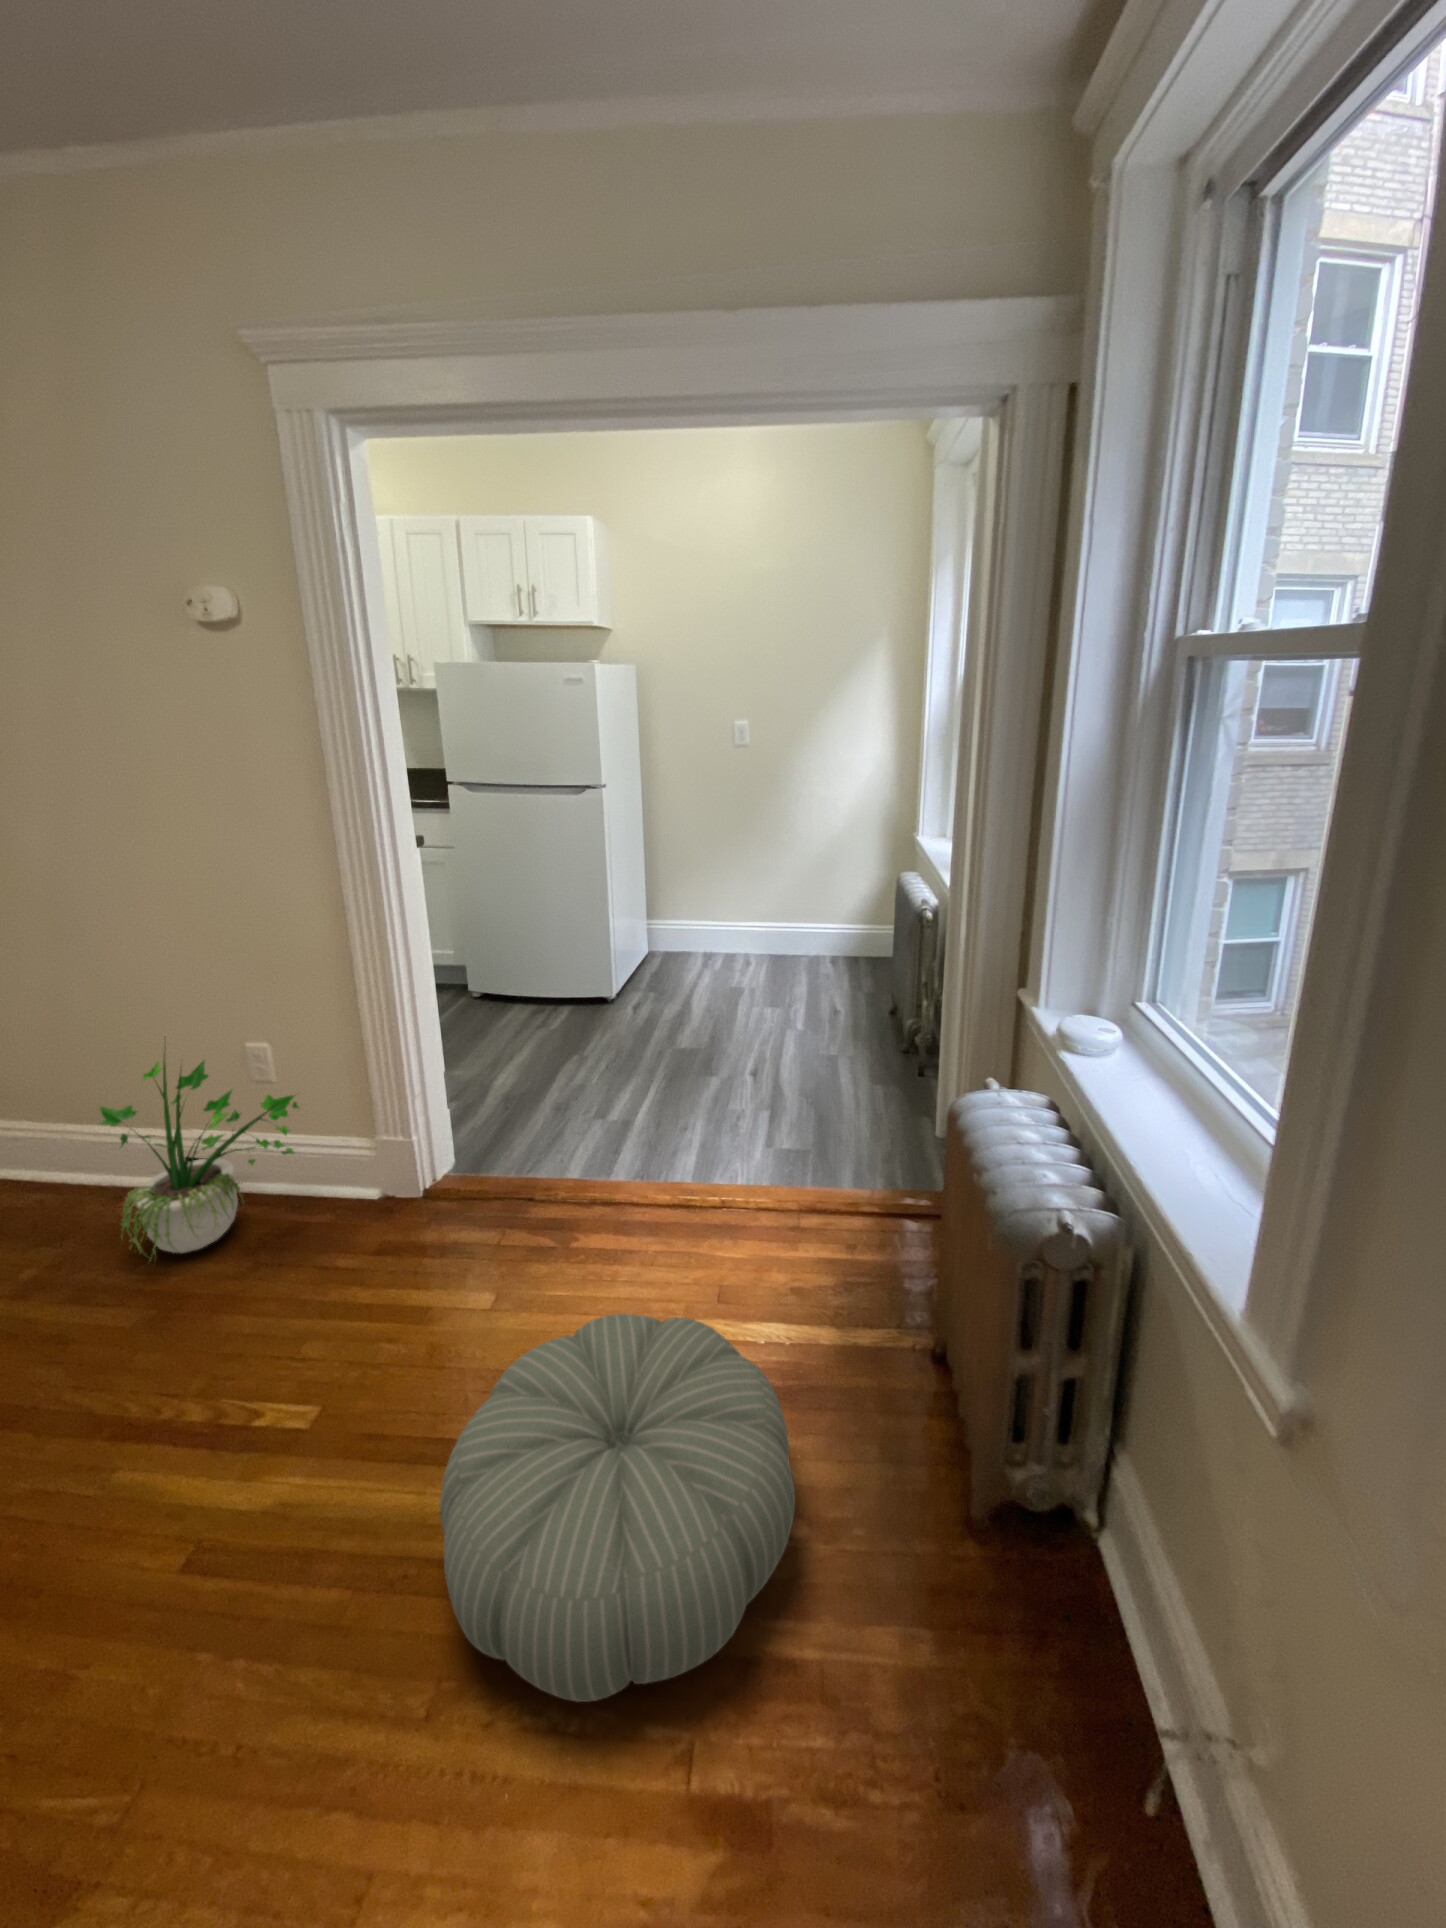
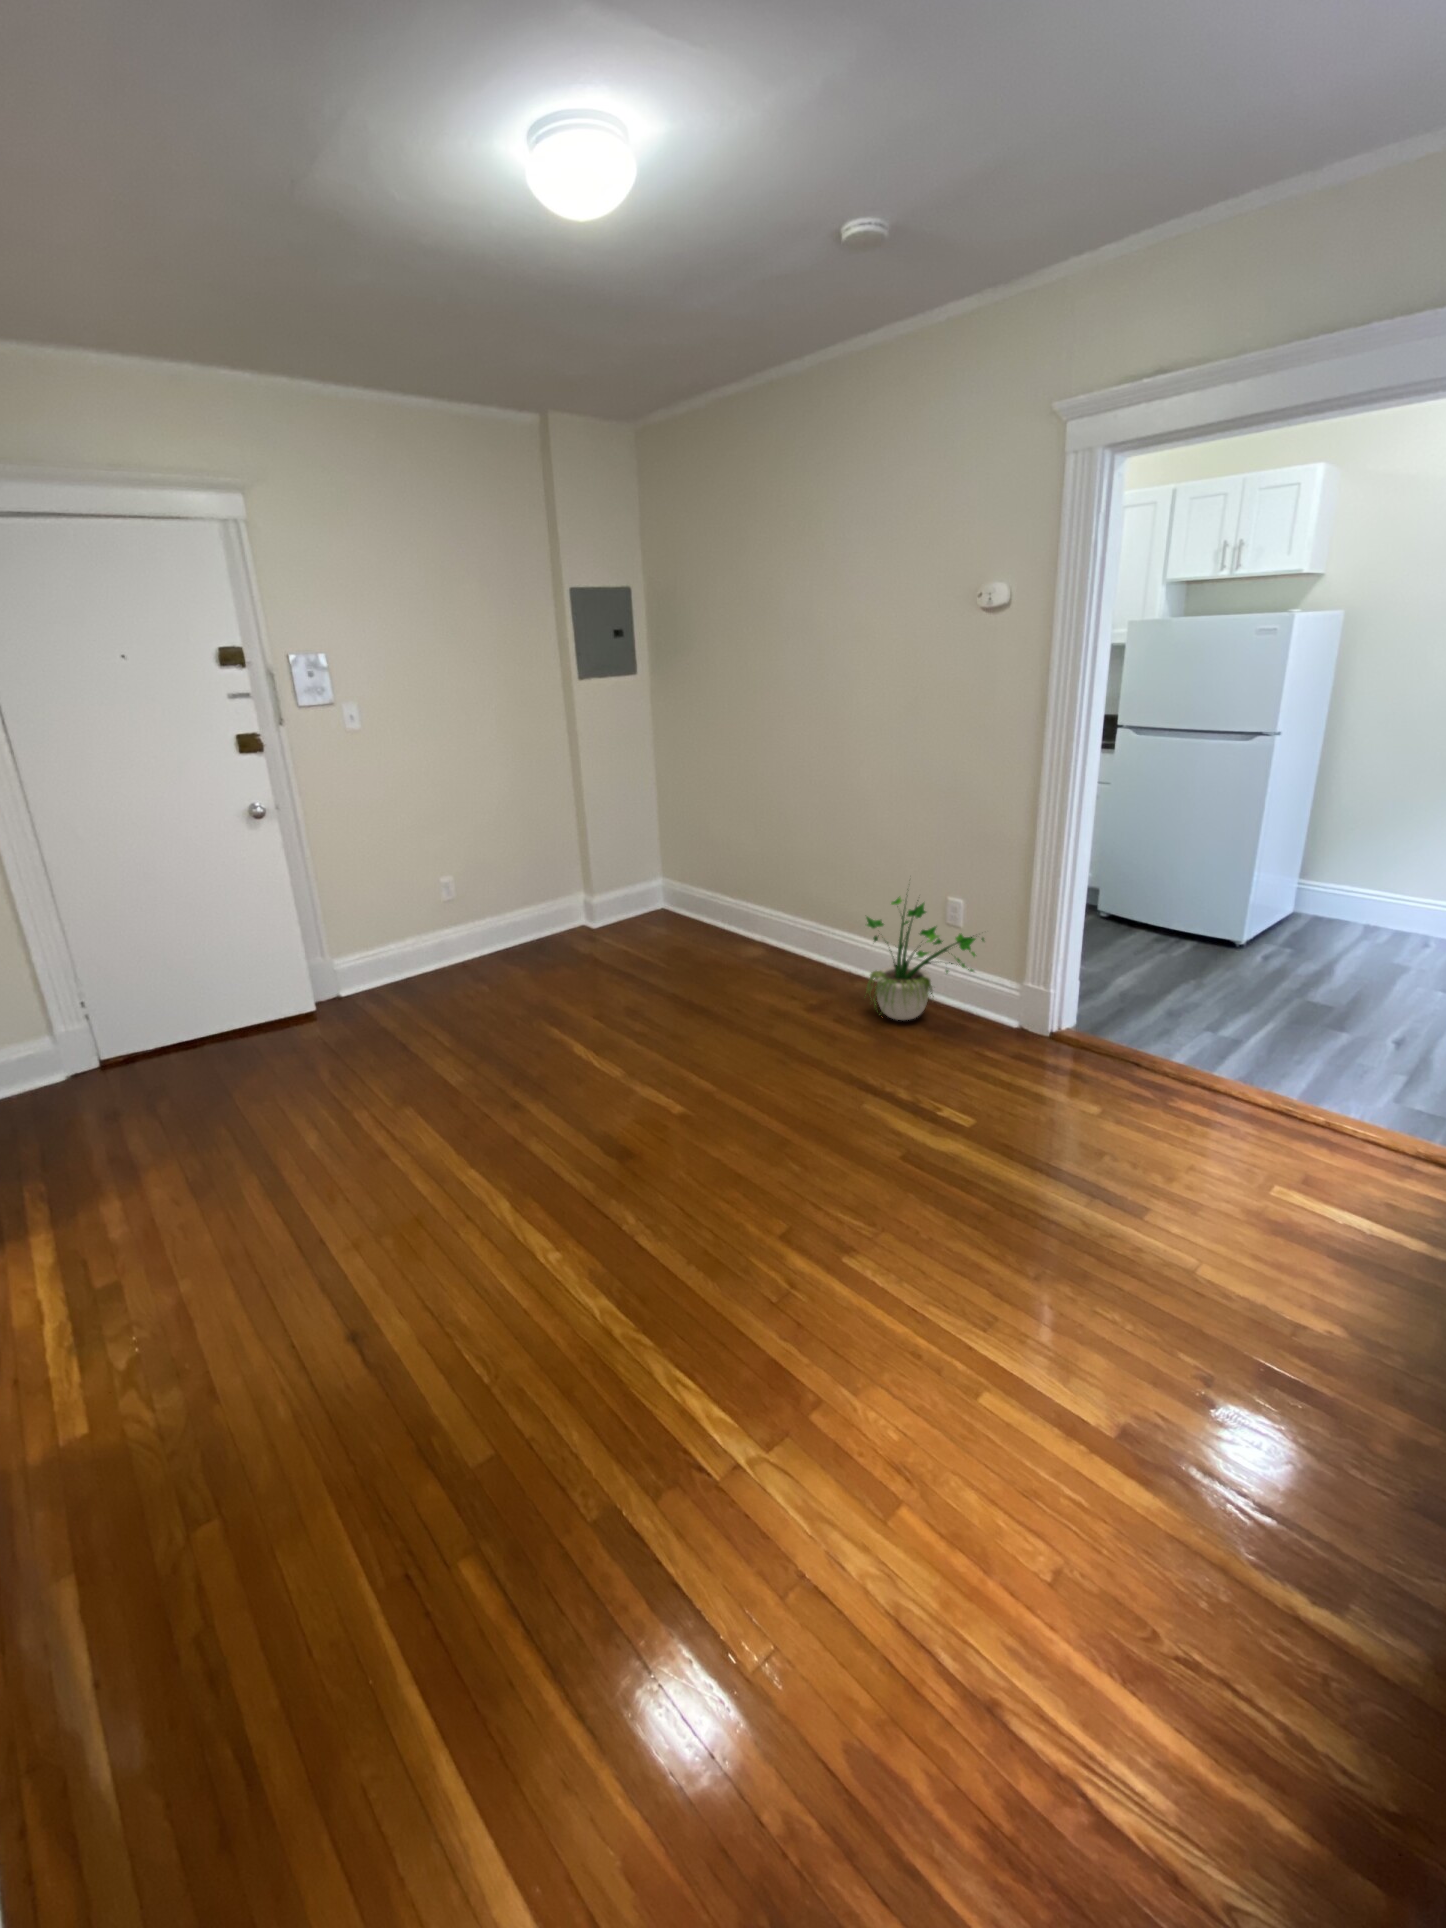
pouf: present [440,1314,795,1702] -> none [1061,1124,1351,1338]

